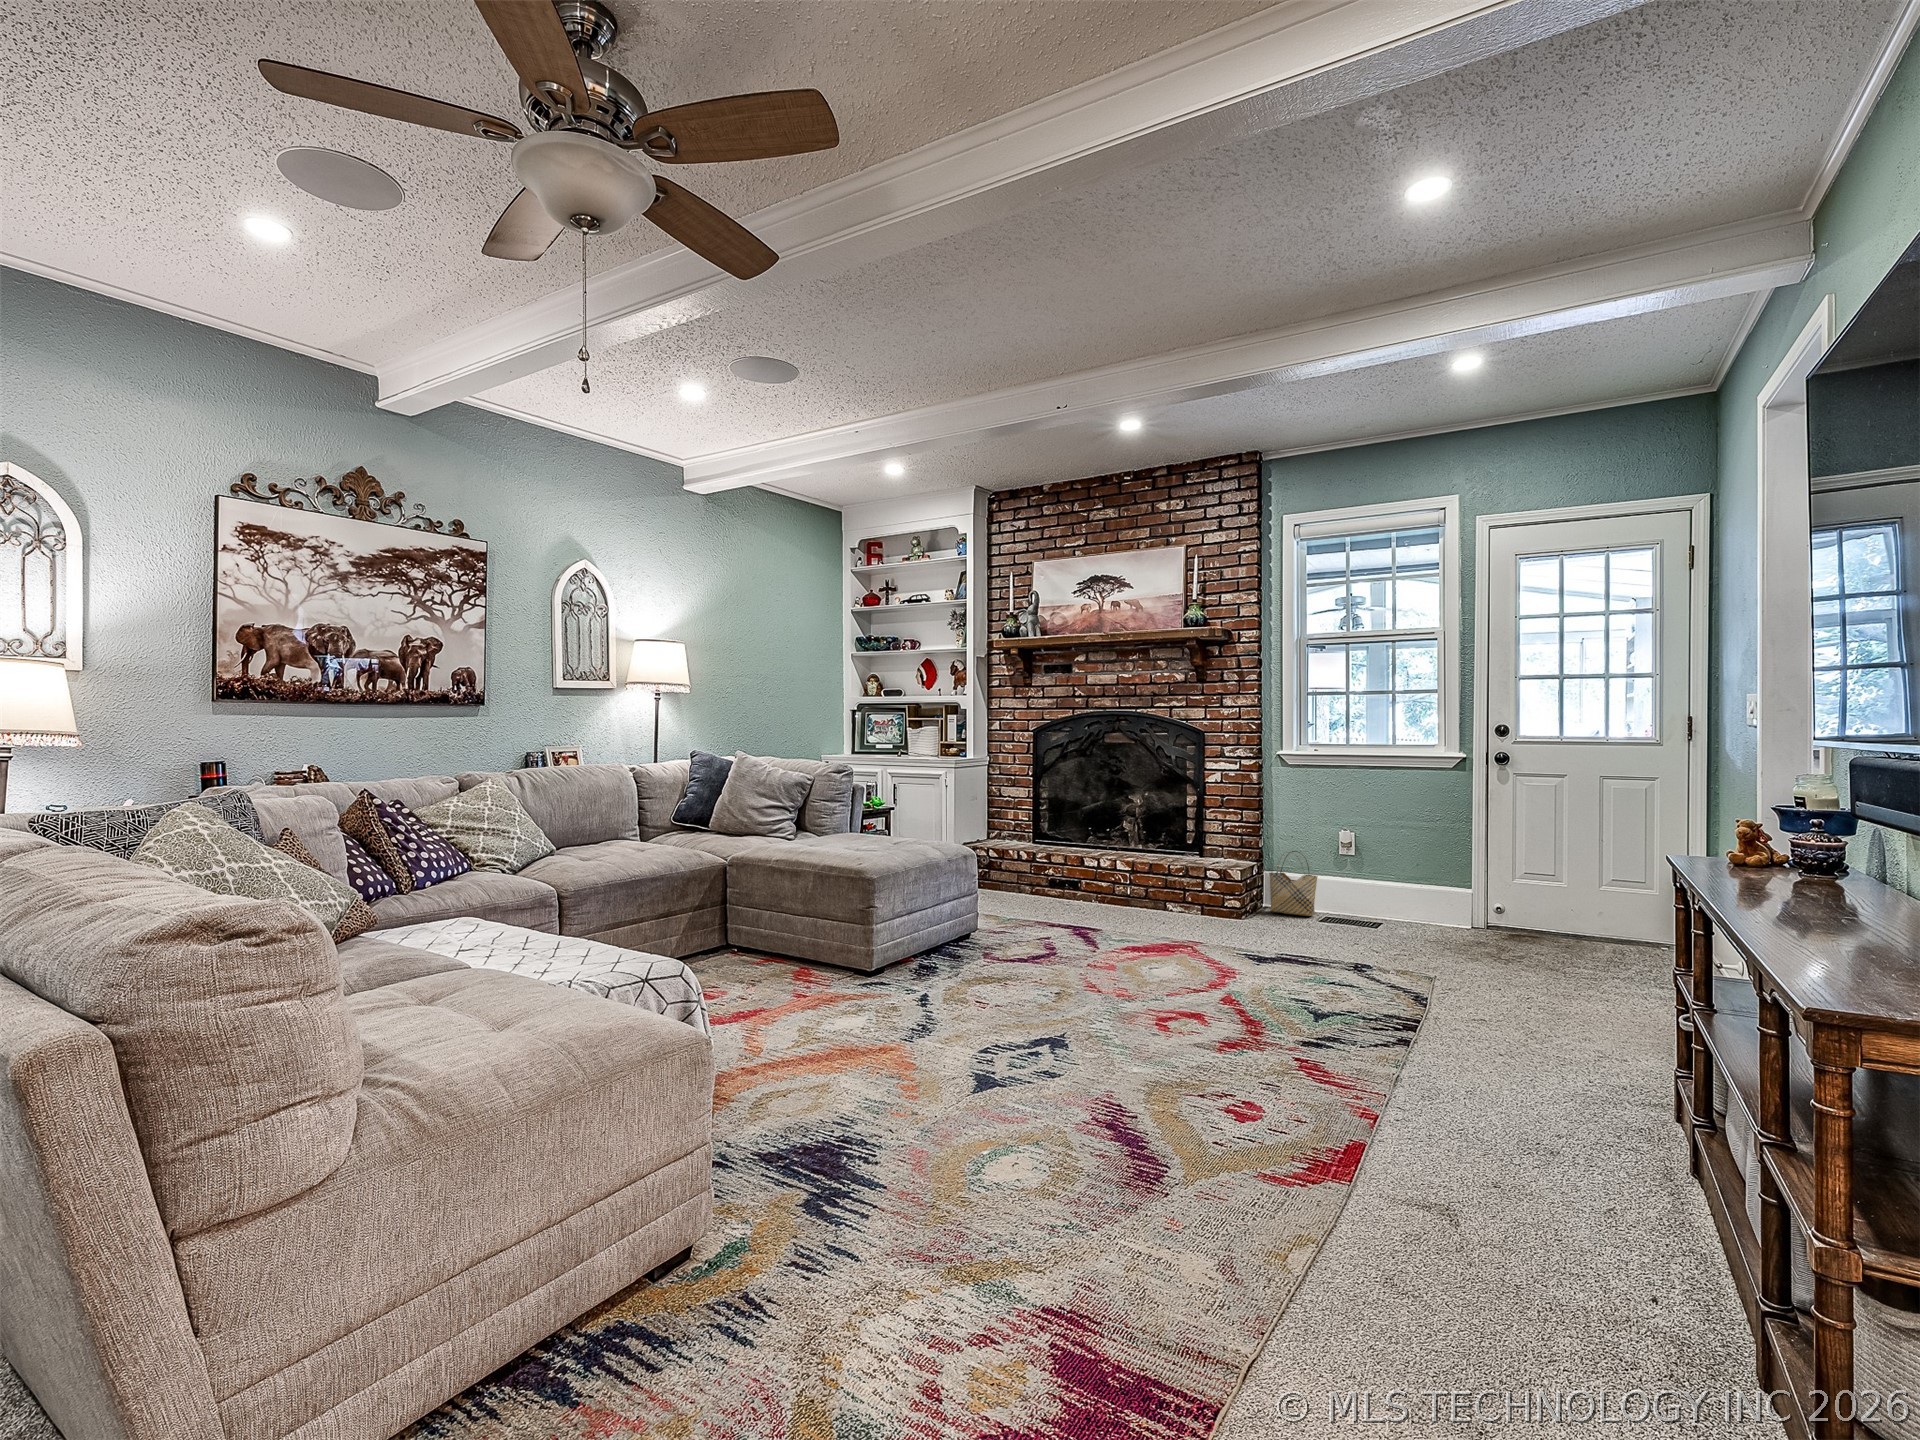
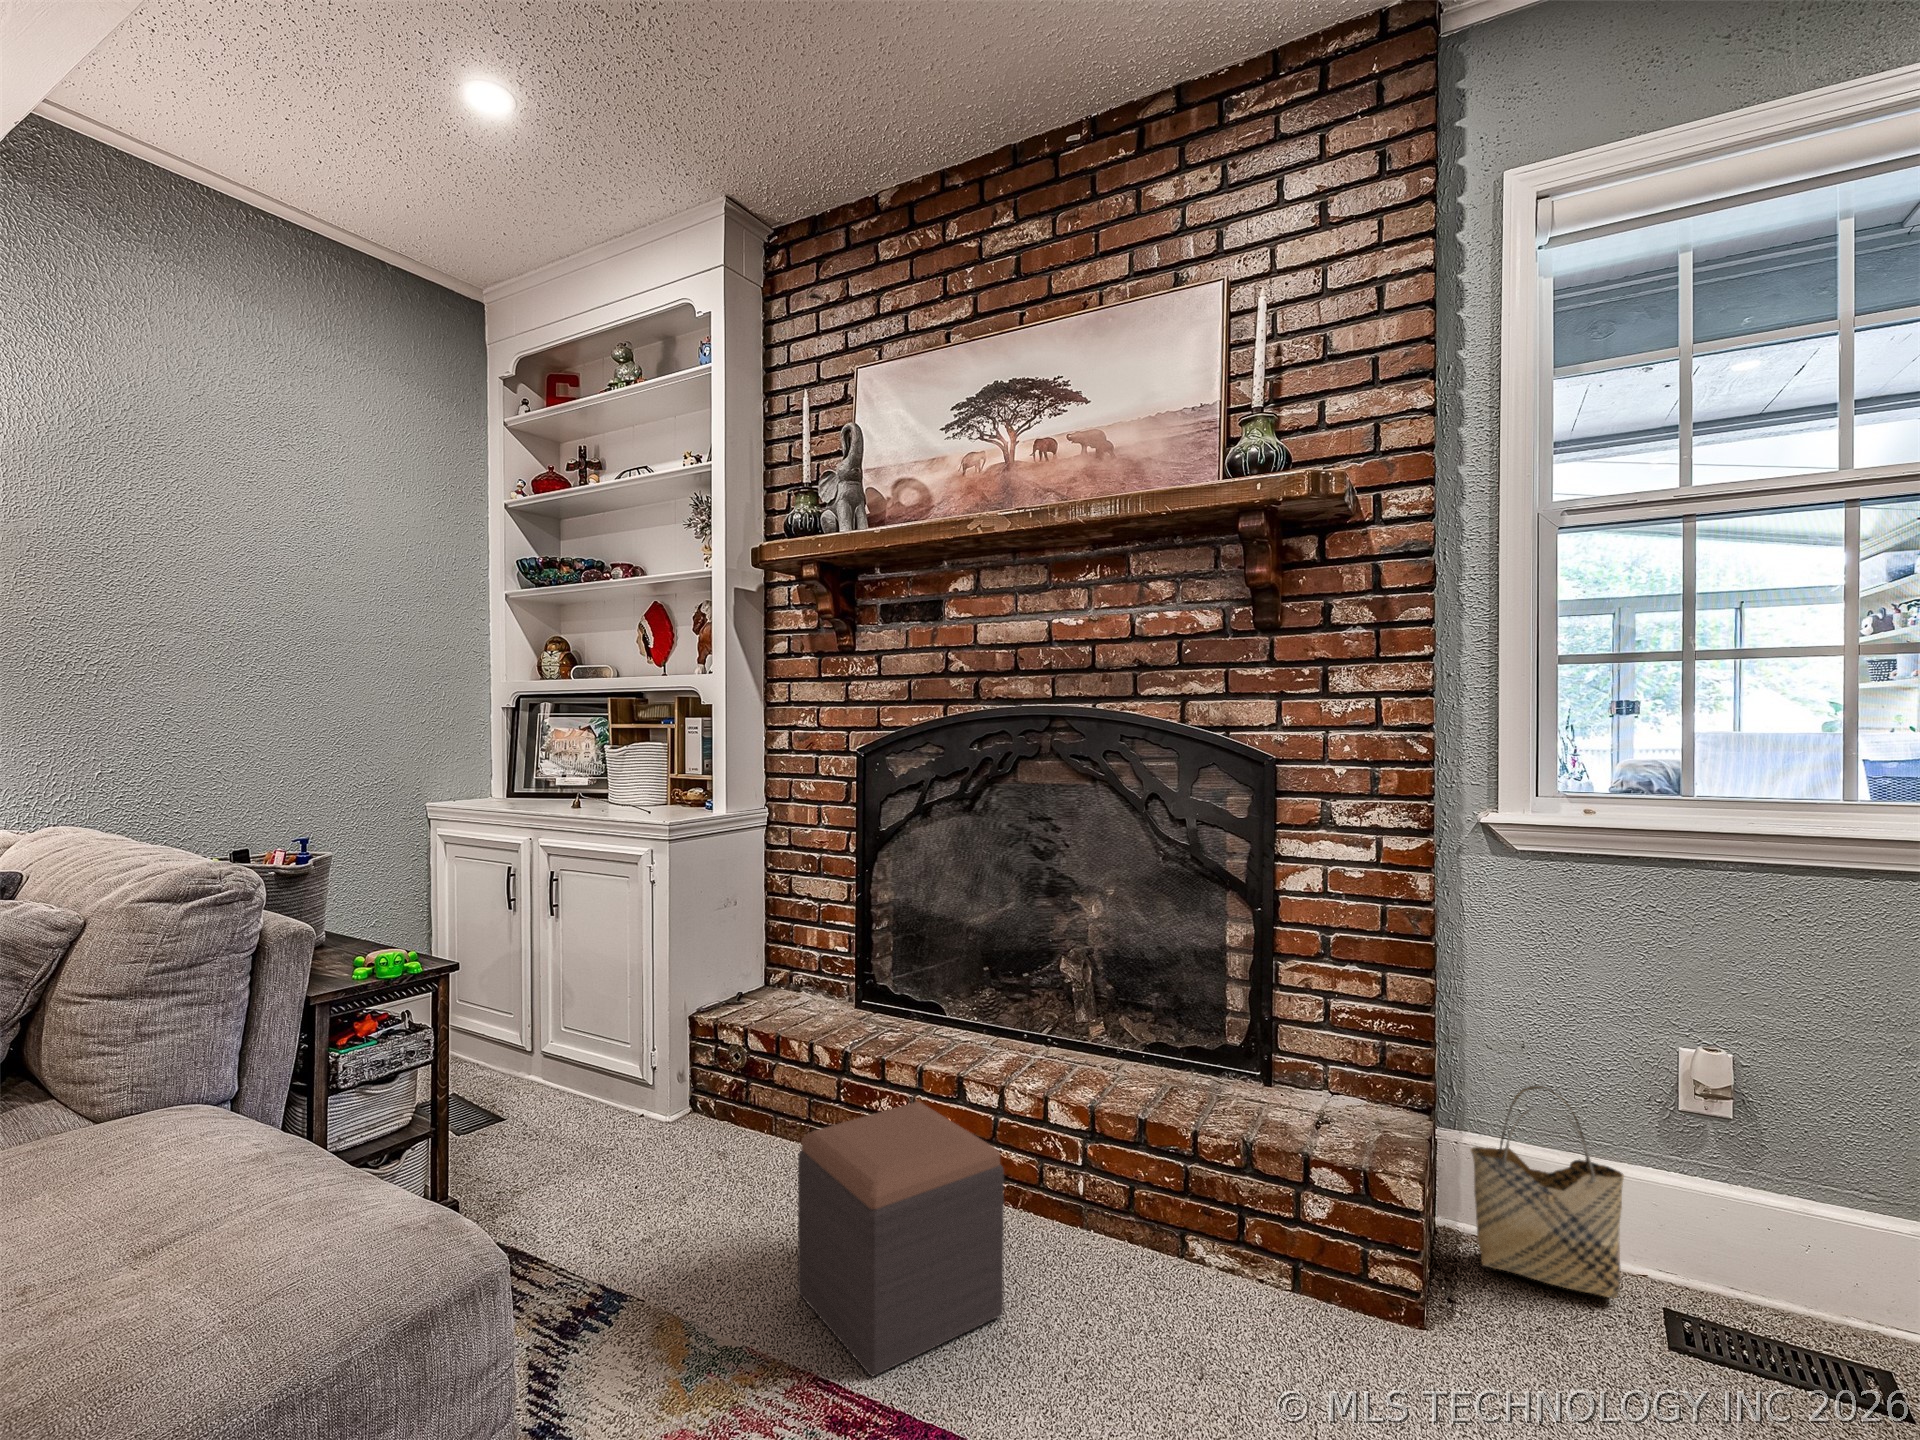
footstool: none [1031,853,1100,919] -> present [798,1102,1004,1376]

